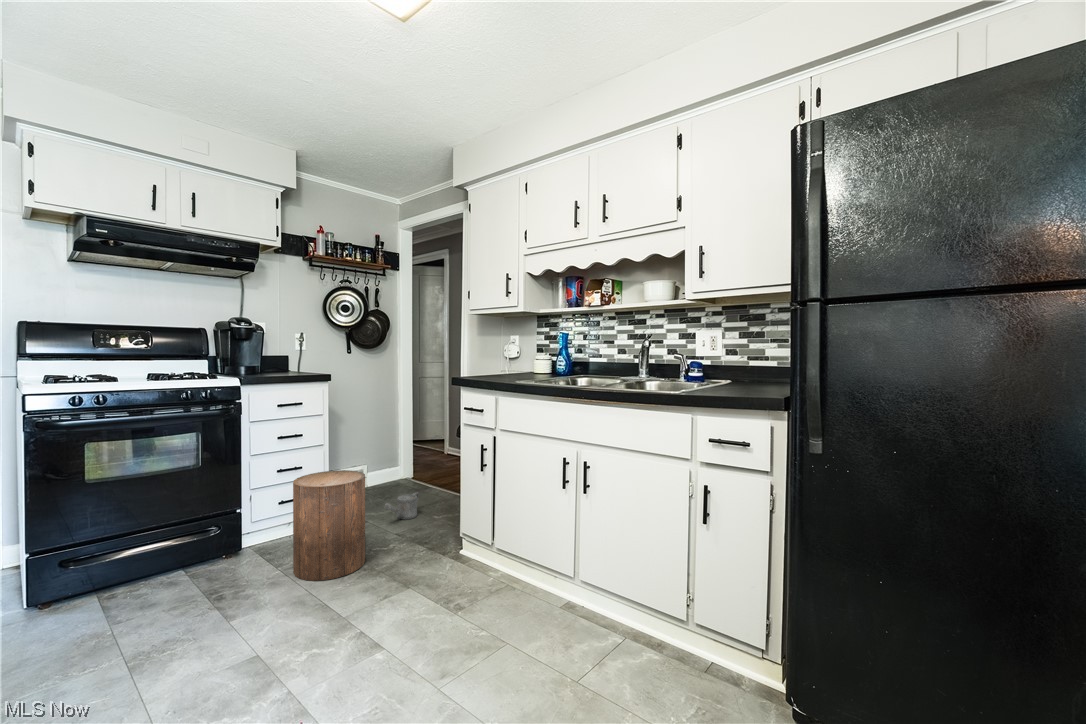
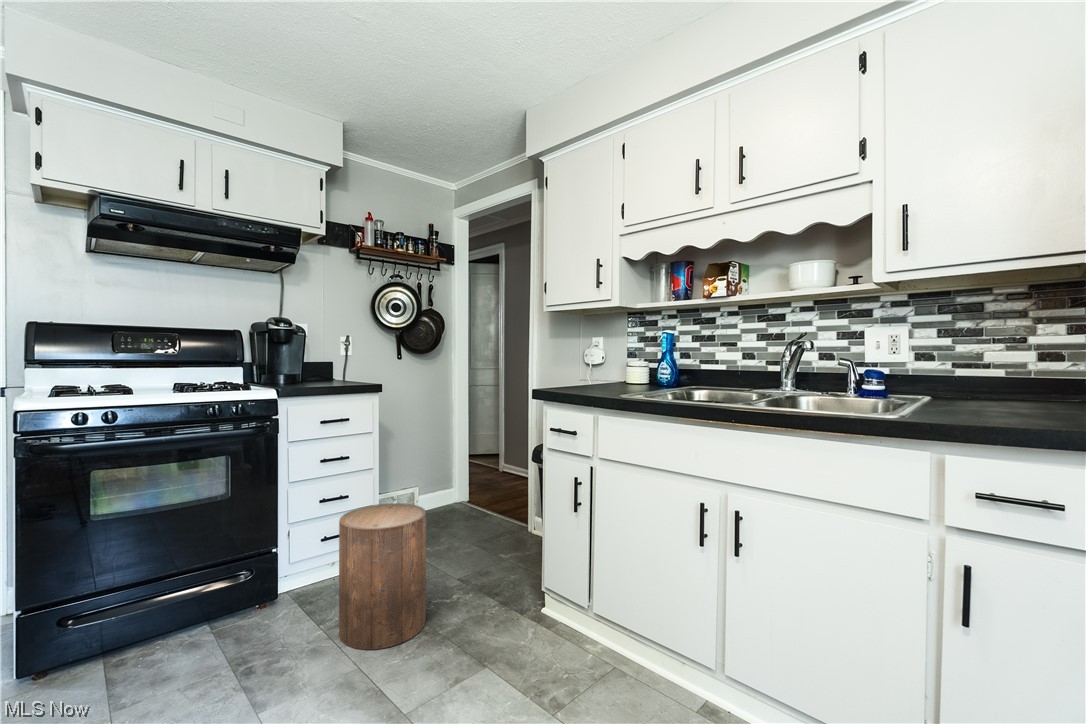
watering can: present [385,492,419,519] -> none [444,524,482,559]

